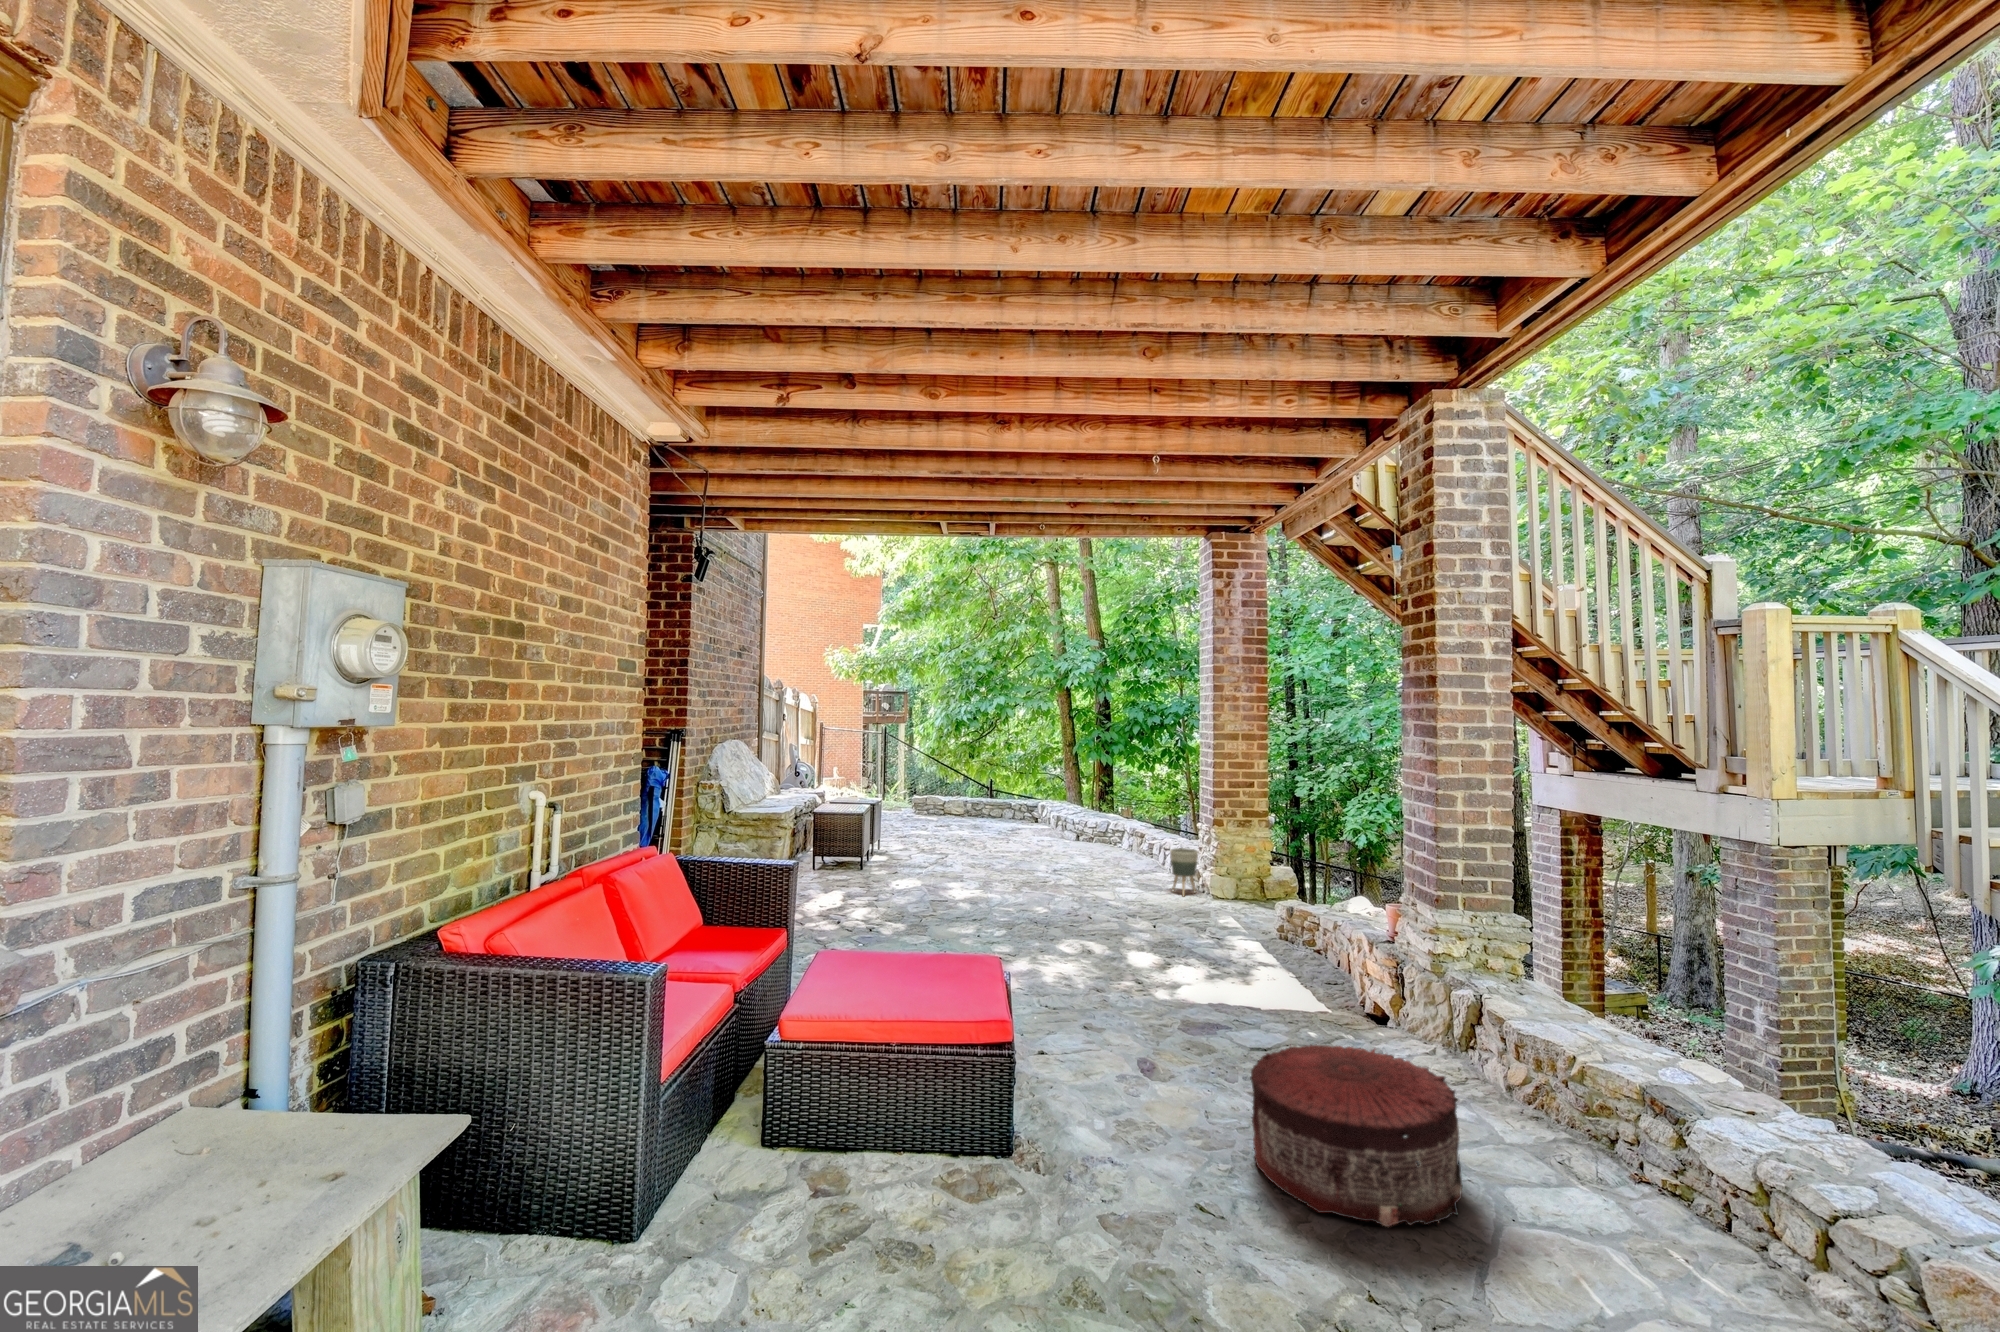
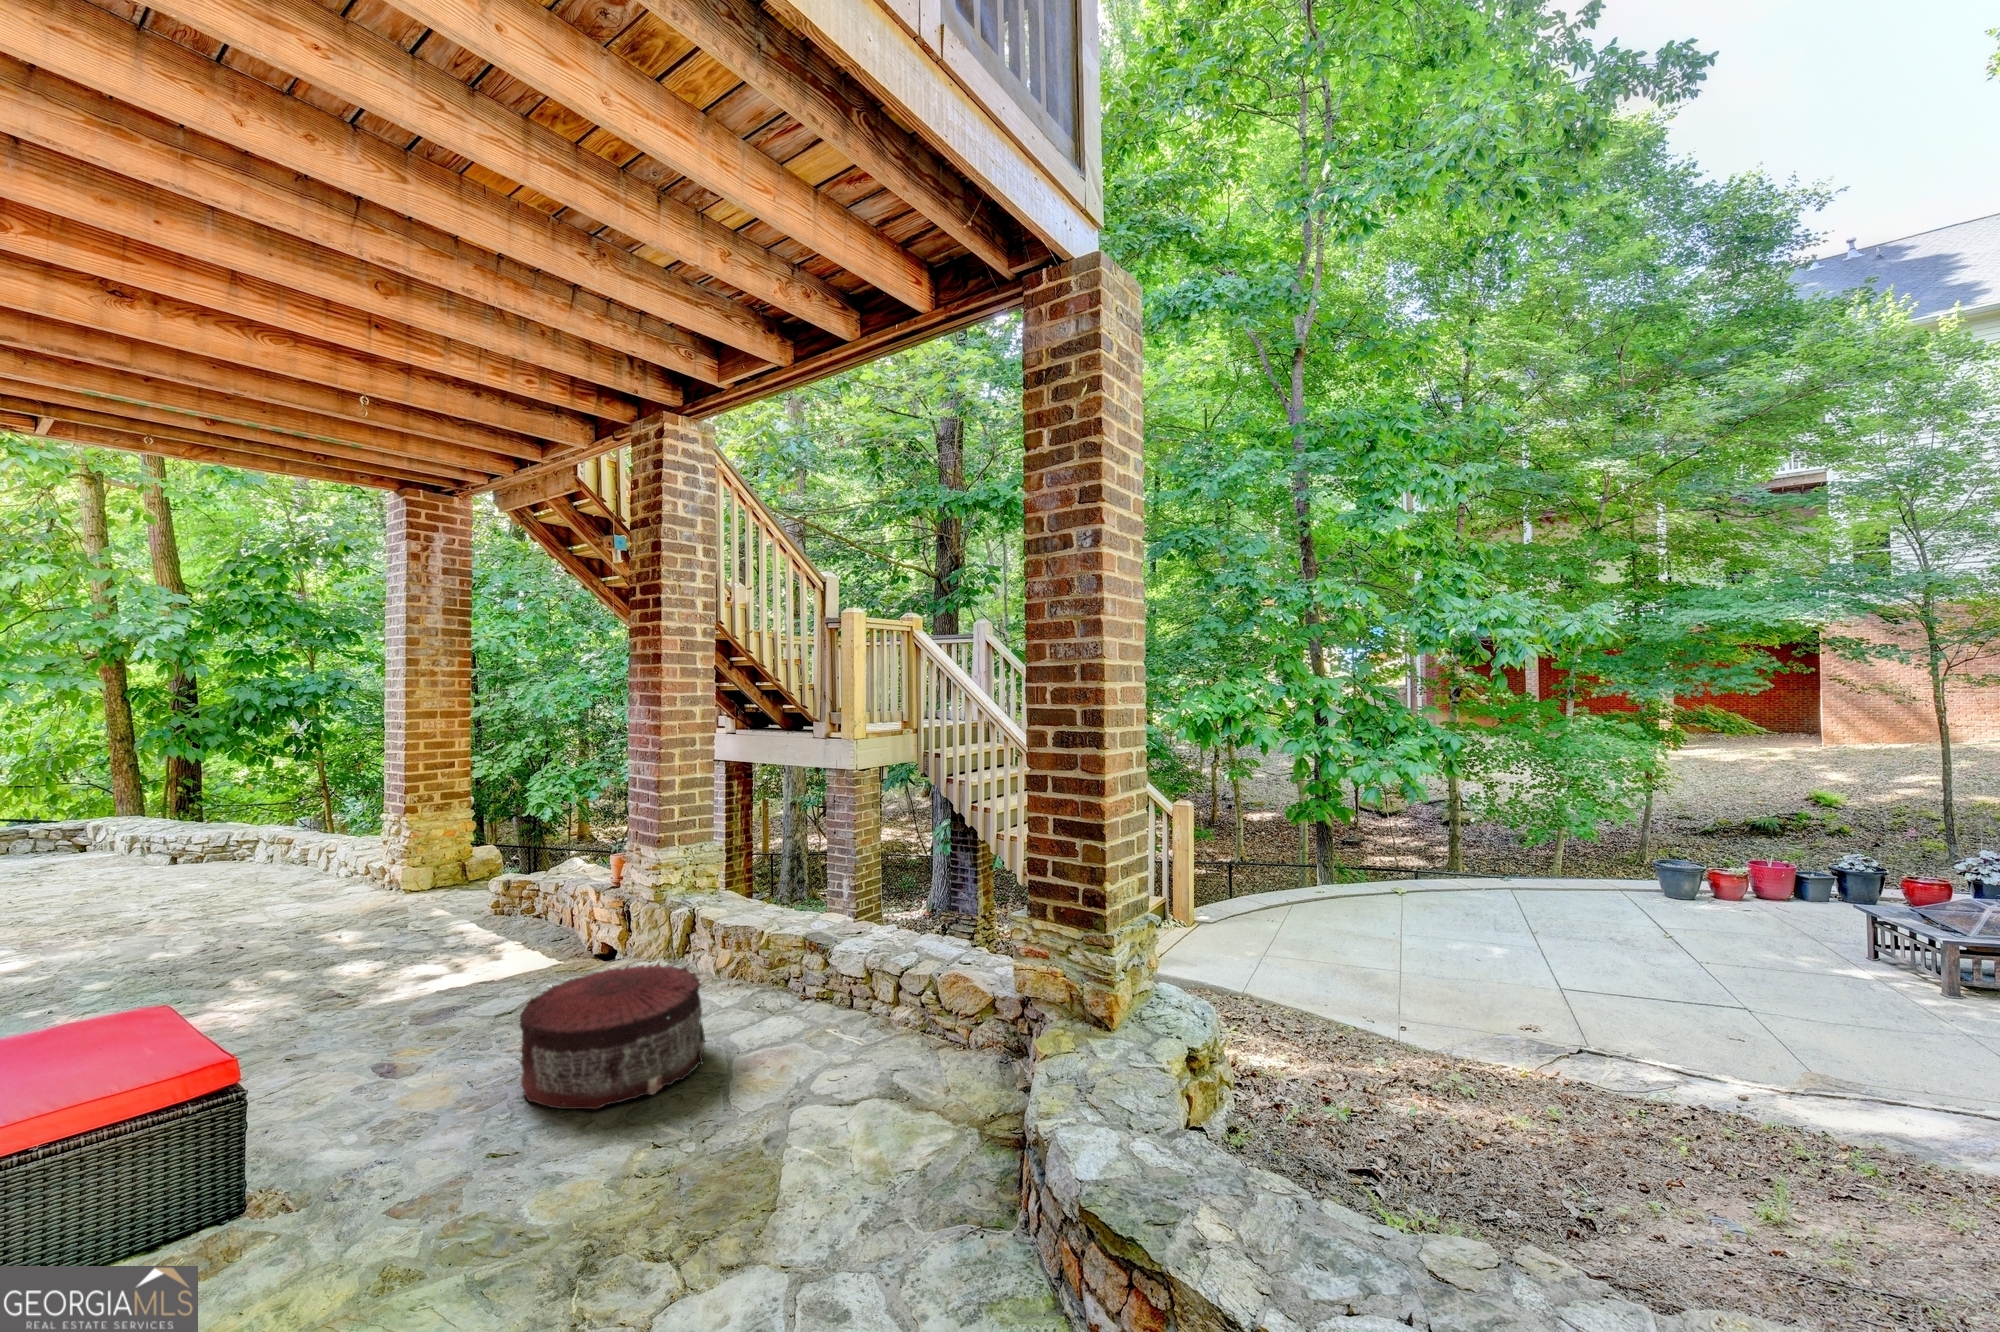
planter: present [1170,848,1198,896] -> none [334,841,374,896]

